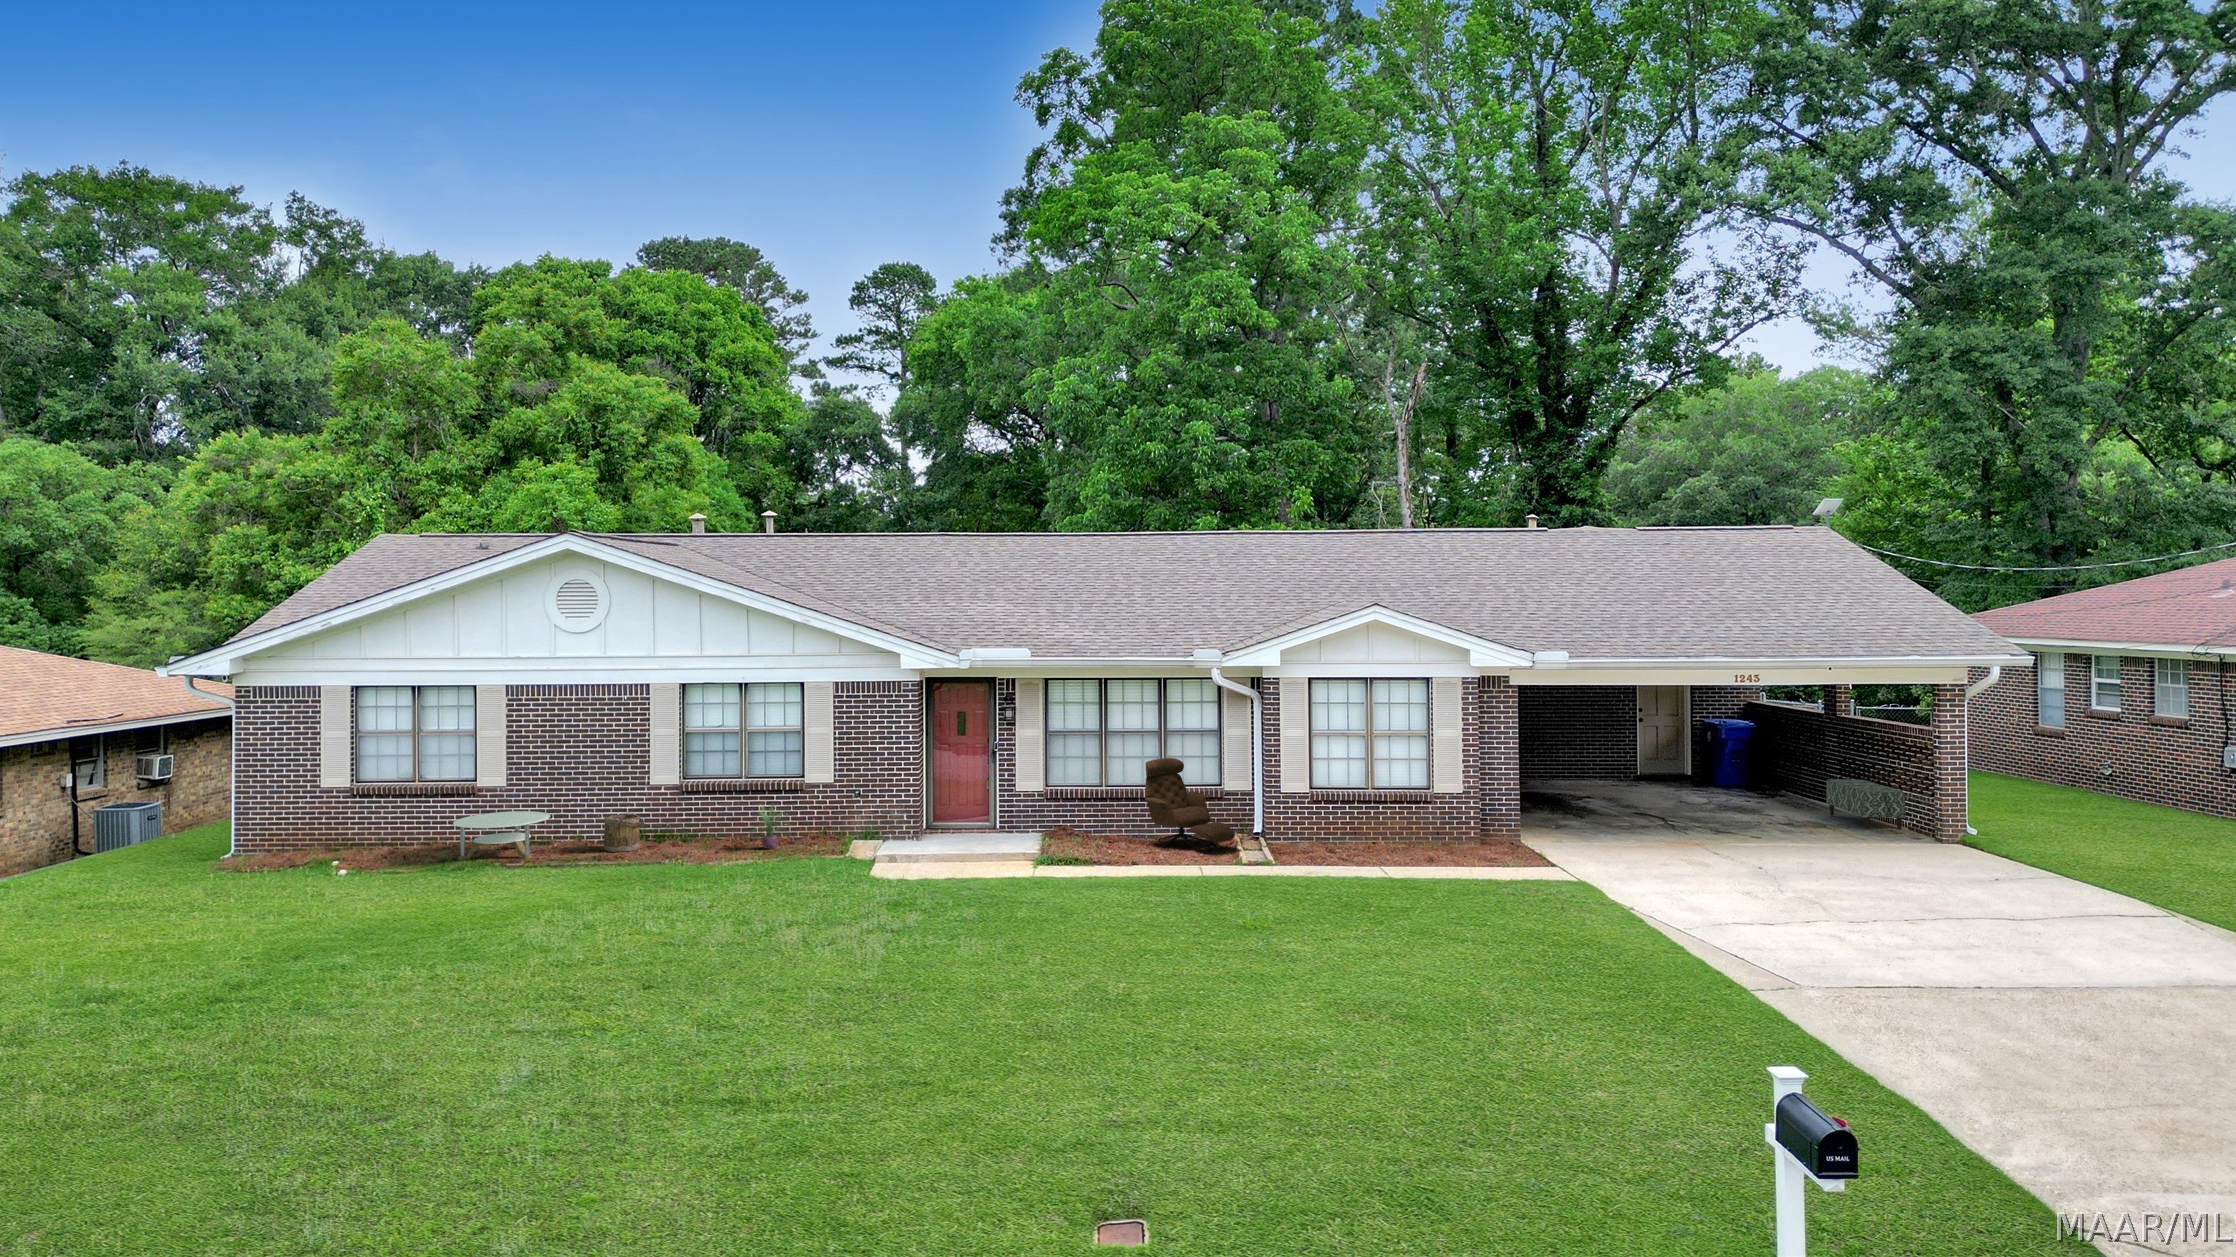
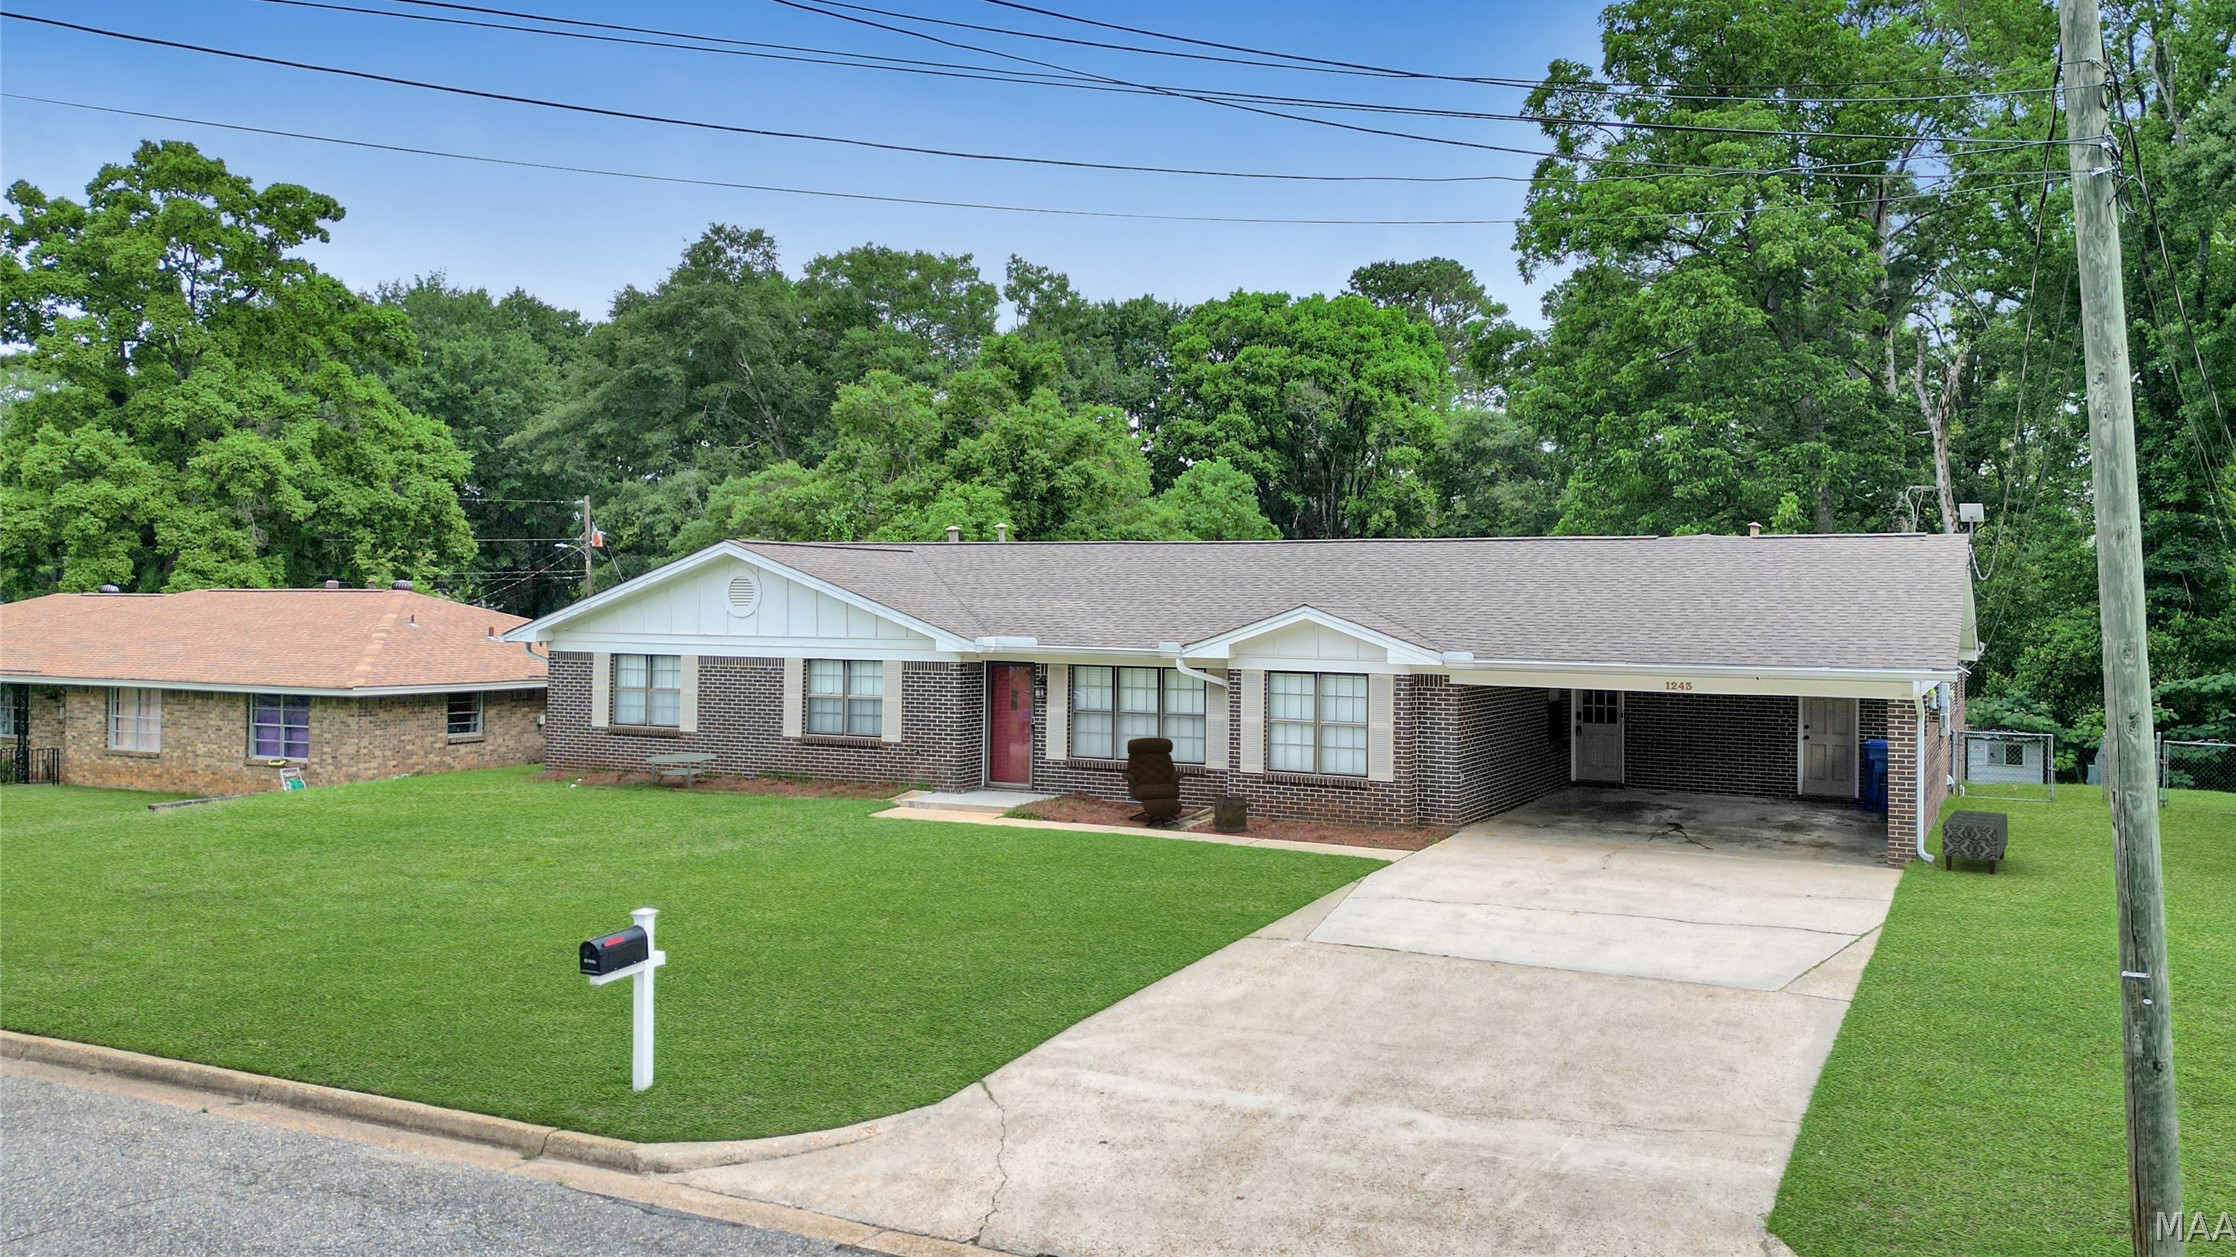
decorative plant: present [761,805,778,849] -> none [829,759,868,796]
bucket: present [604,812,644,852] -> present [1214,794,1251,833]

